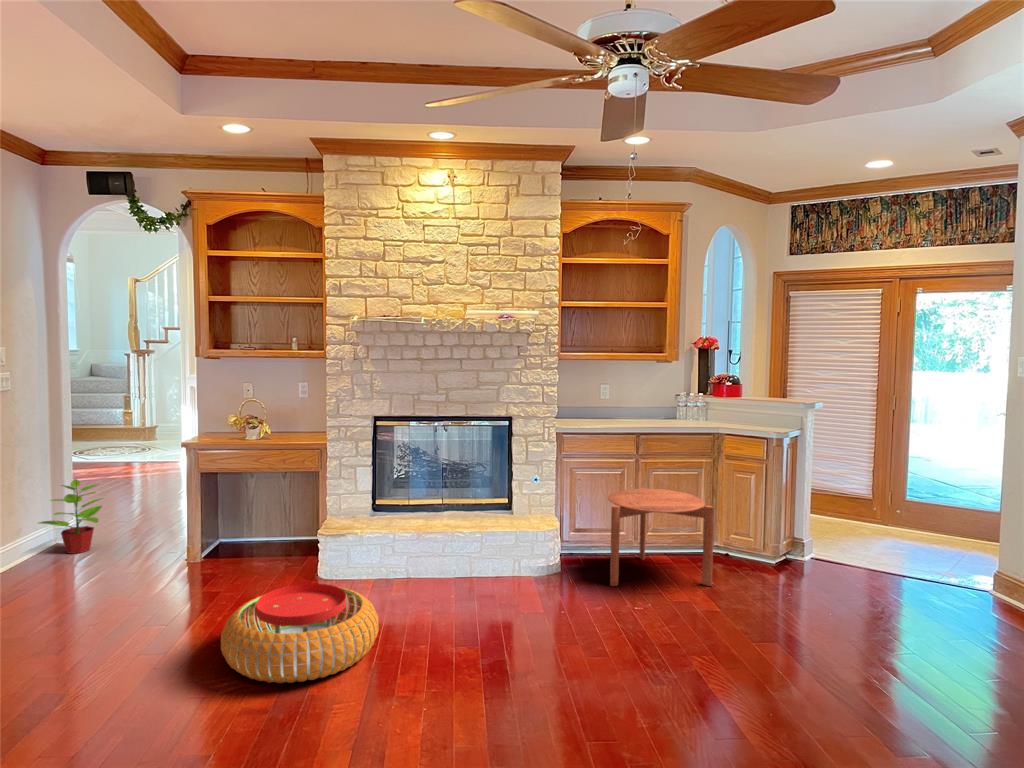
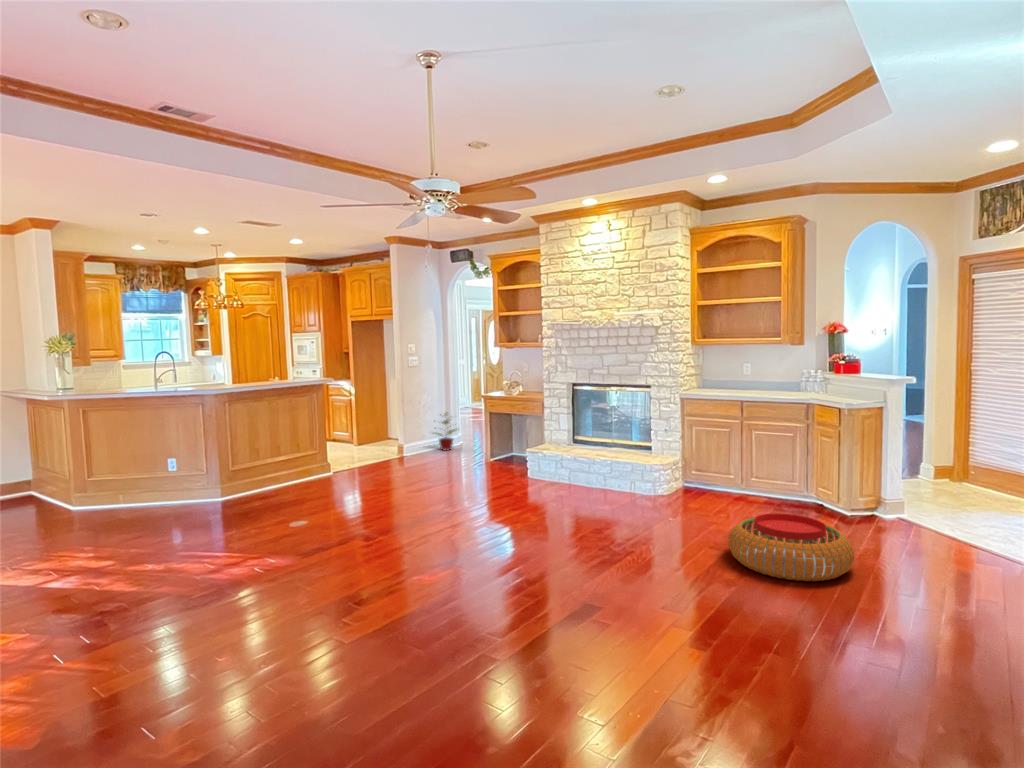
side table: present [608,487,714,586] -> none [682,443,766,518]
pouf: present [221,583,378,683] -> present [728,513,854,581]

